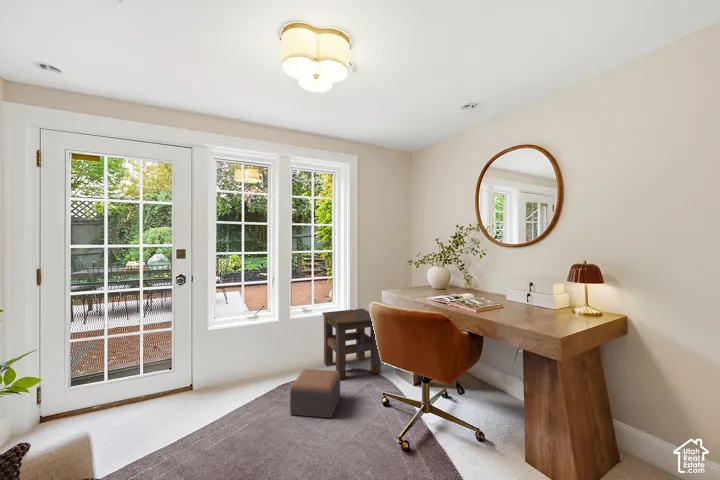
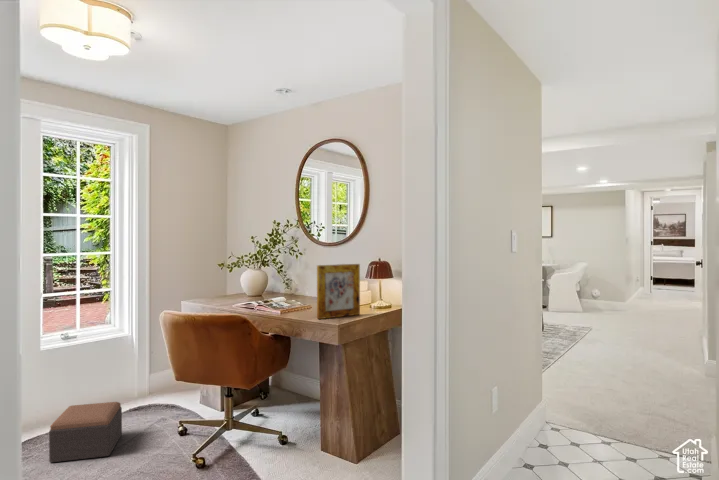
picture frame: none [520,268,567,324] -> present [317,264,360,319]
side table: present [322,309,381,380] -> none [95,327,180,418]

